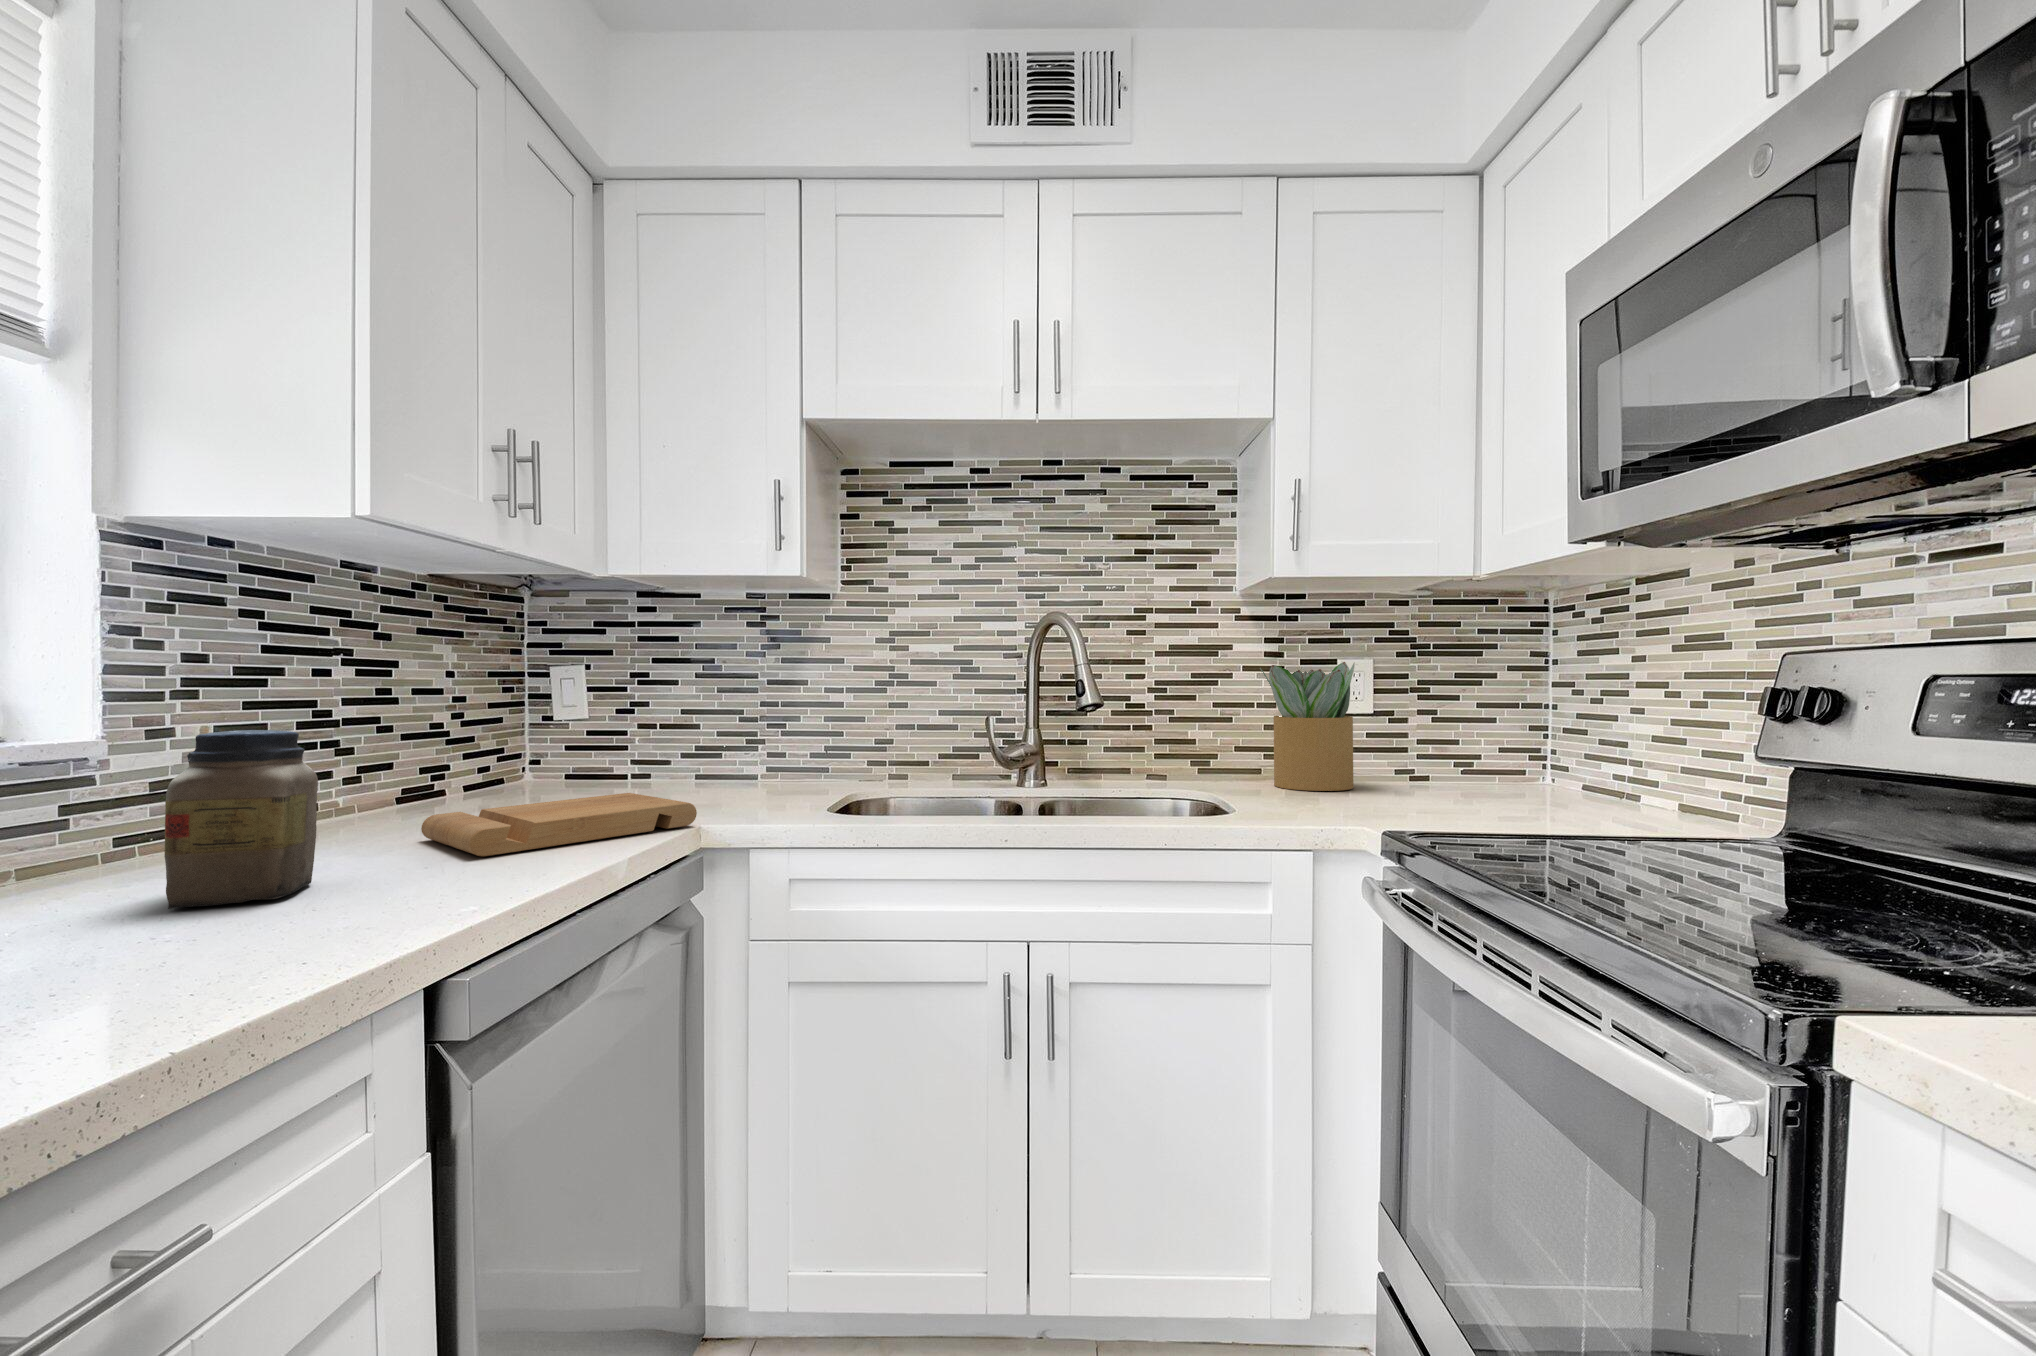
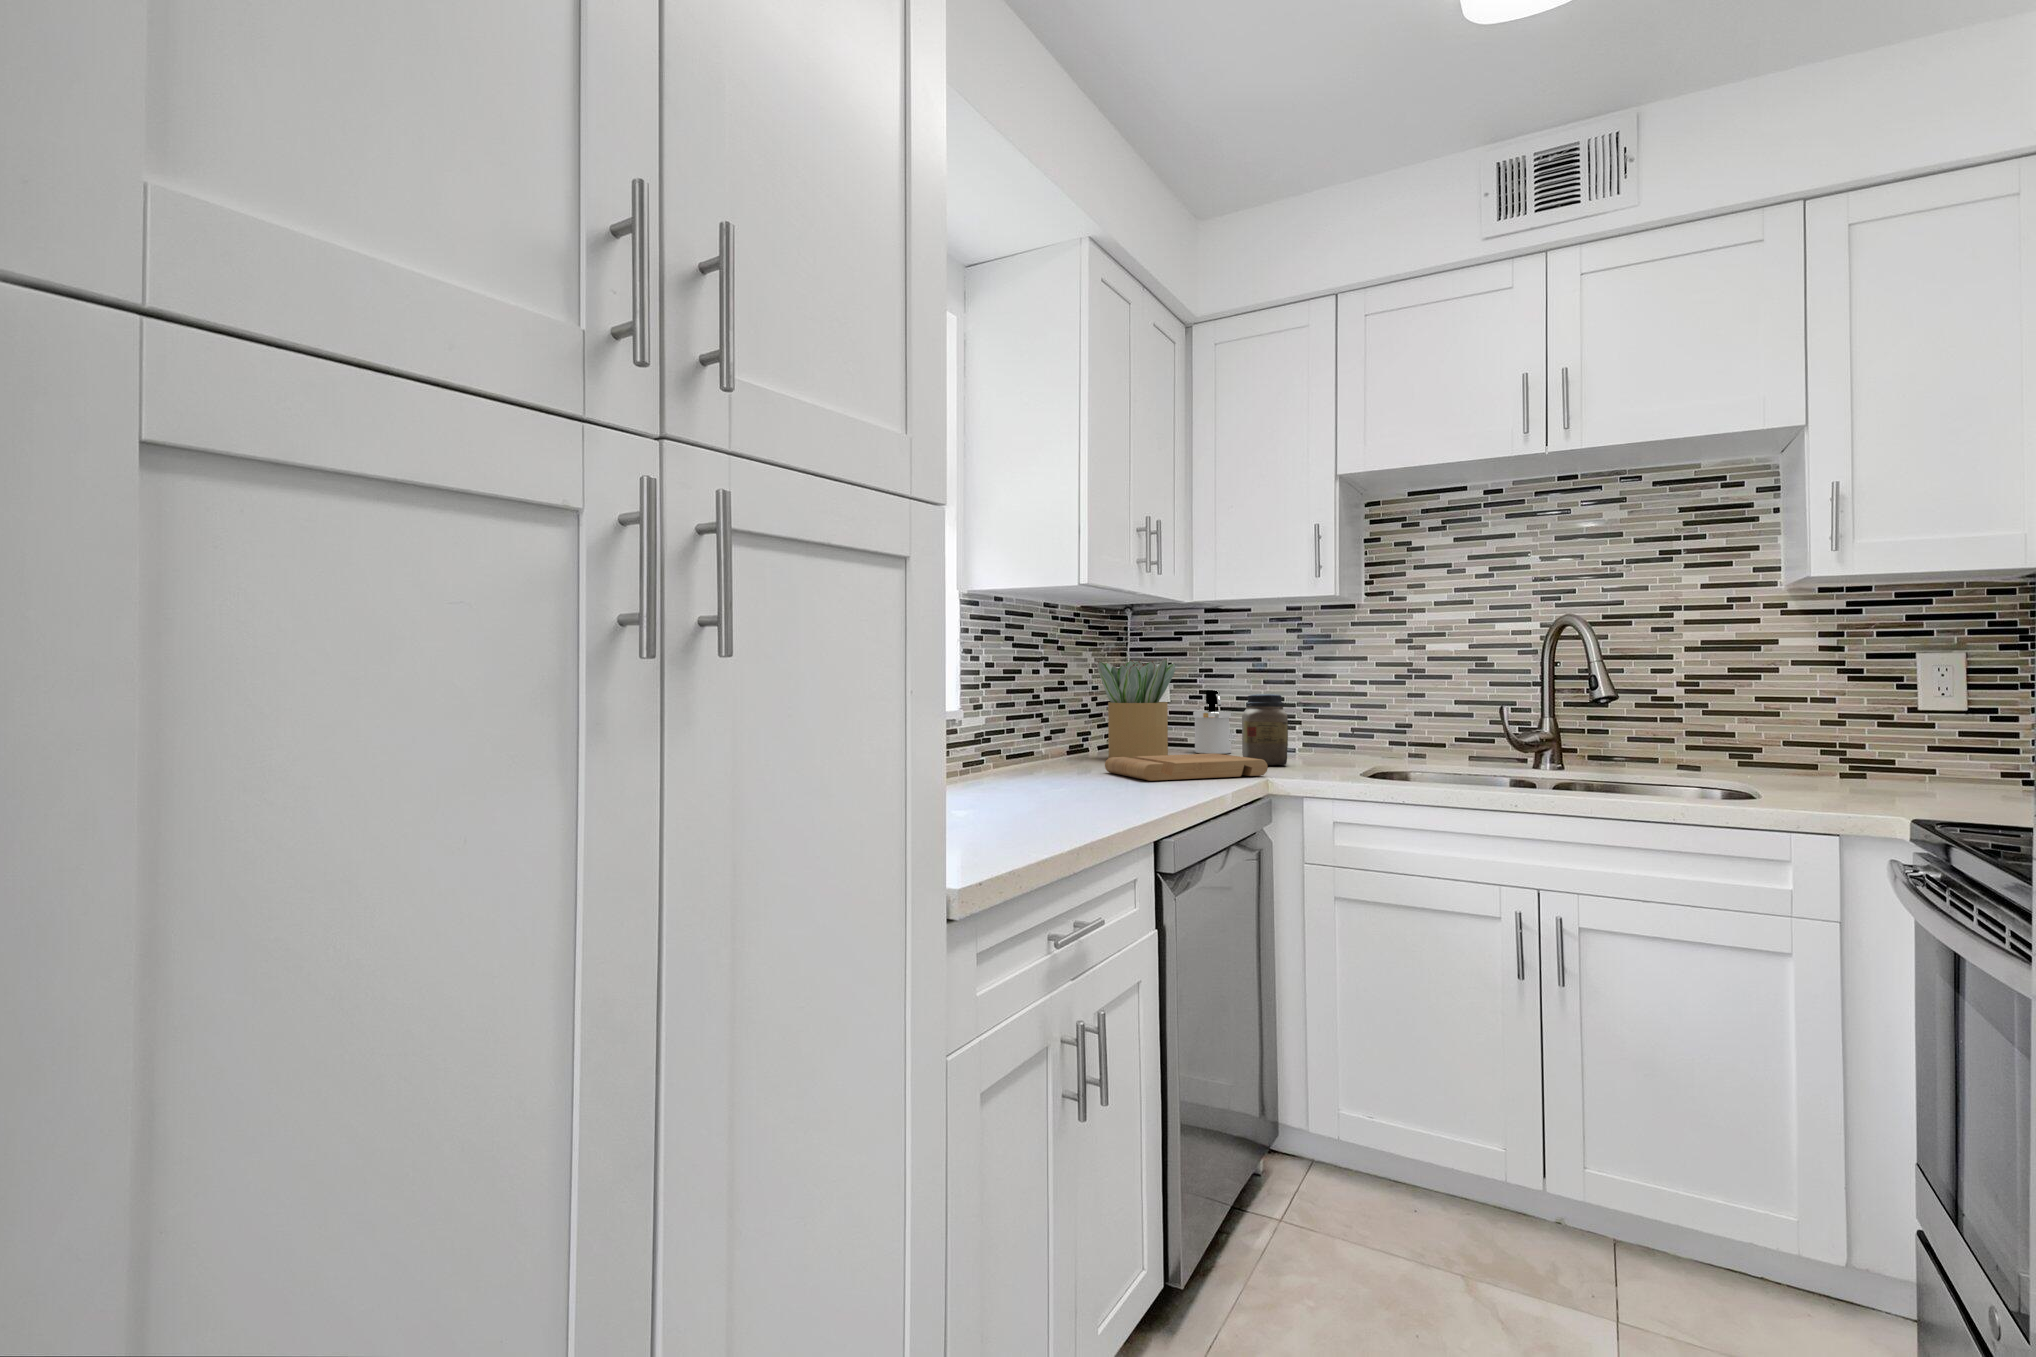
potted plant: present [1260,662,1355,791] -> present [1098,658,1175,758]
soap dispenser: none [621,700,676,784] -> present [1193,690,1231,754]
jar: present [164,730,318,909] -> present [1242,694,1288,765]

